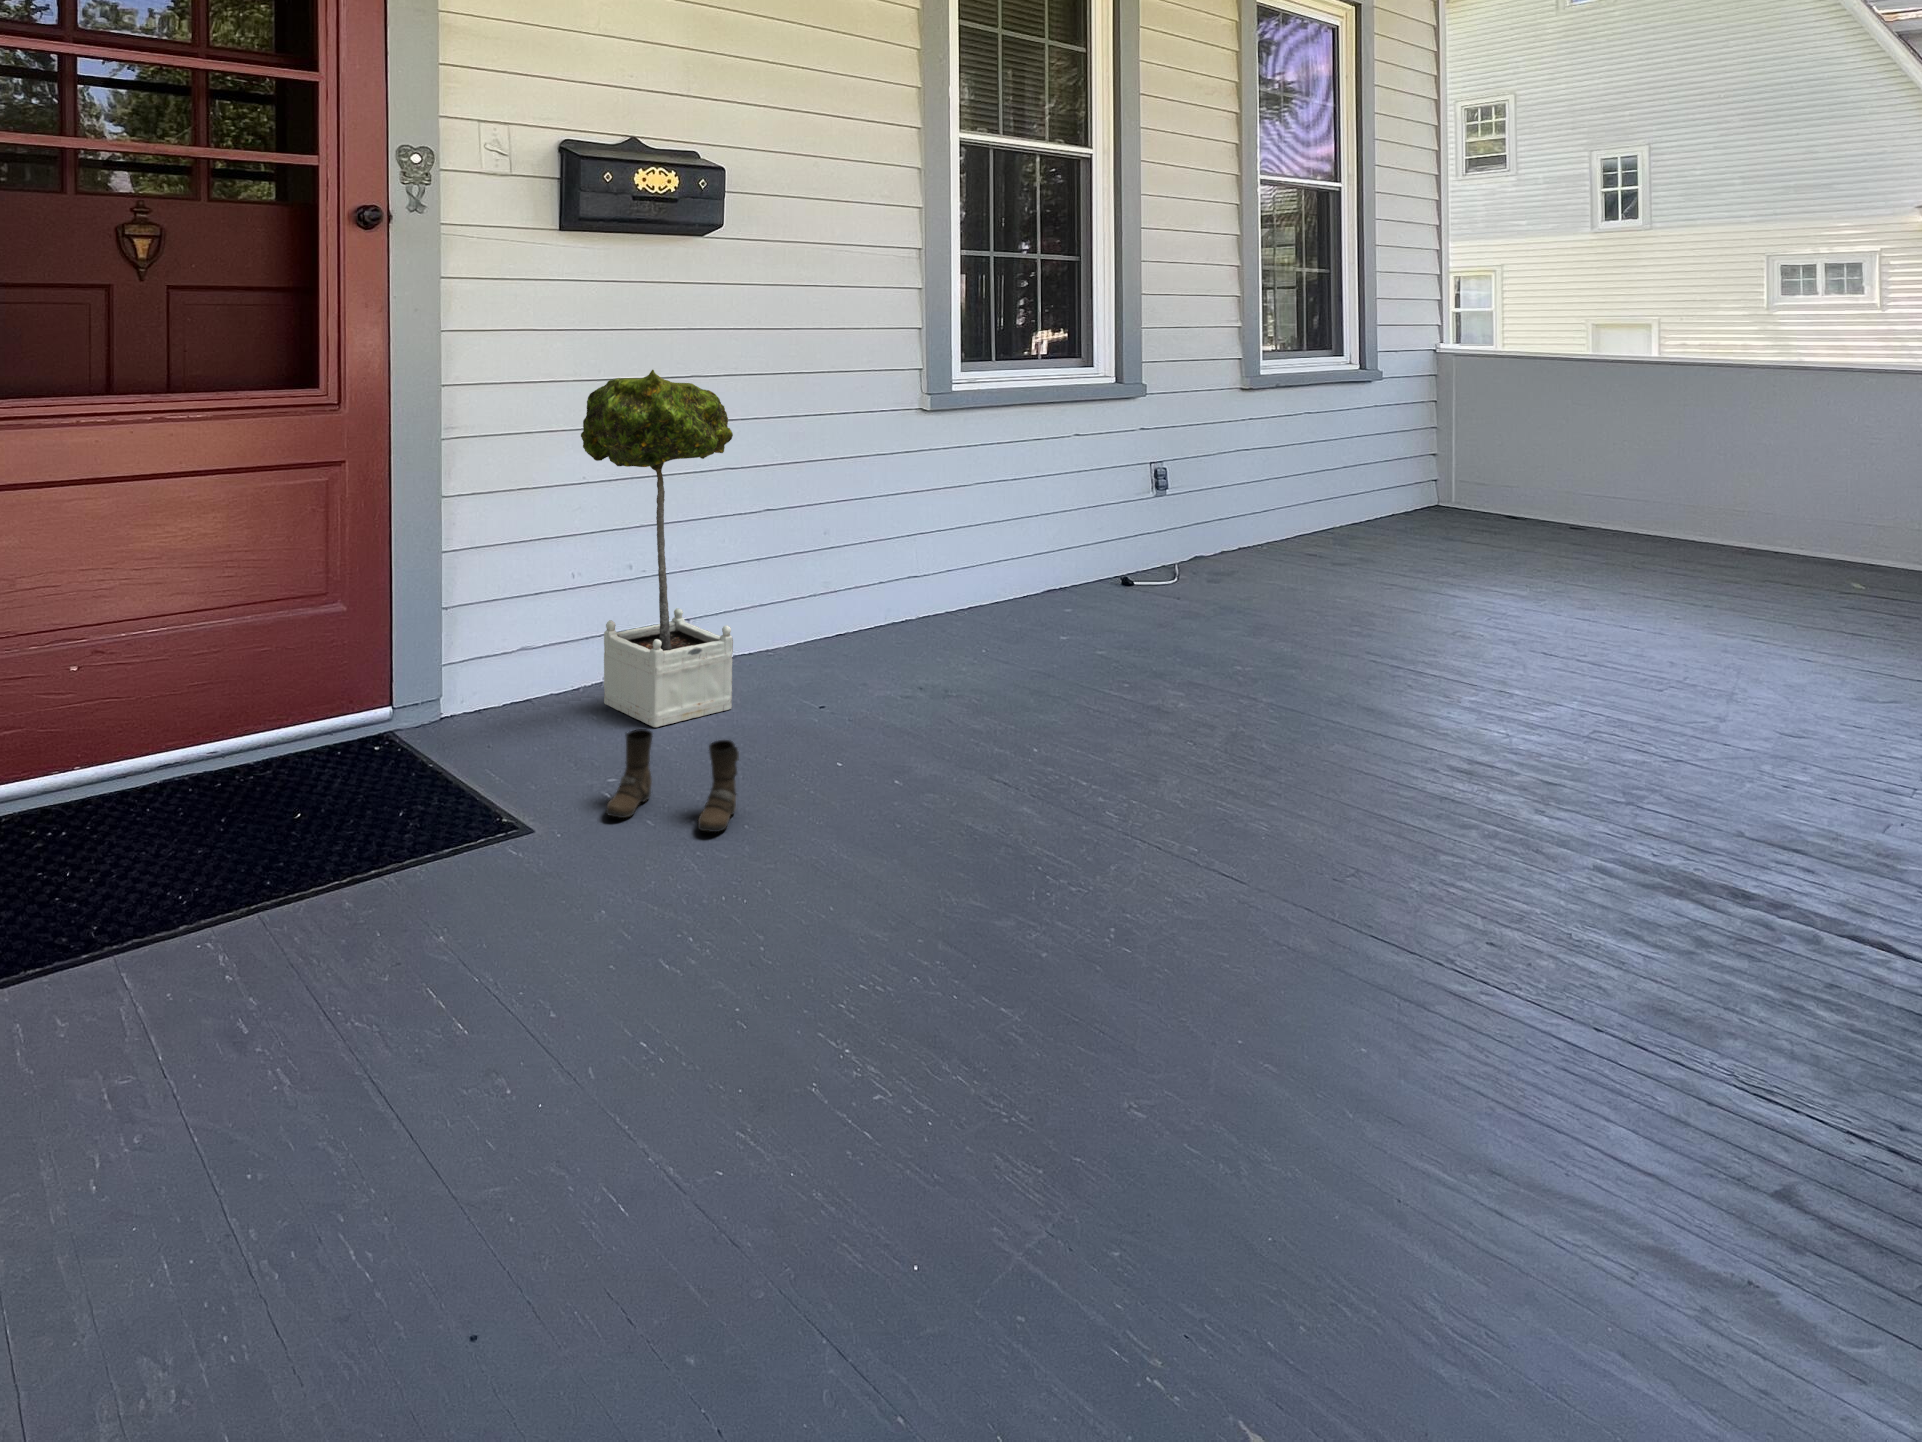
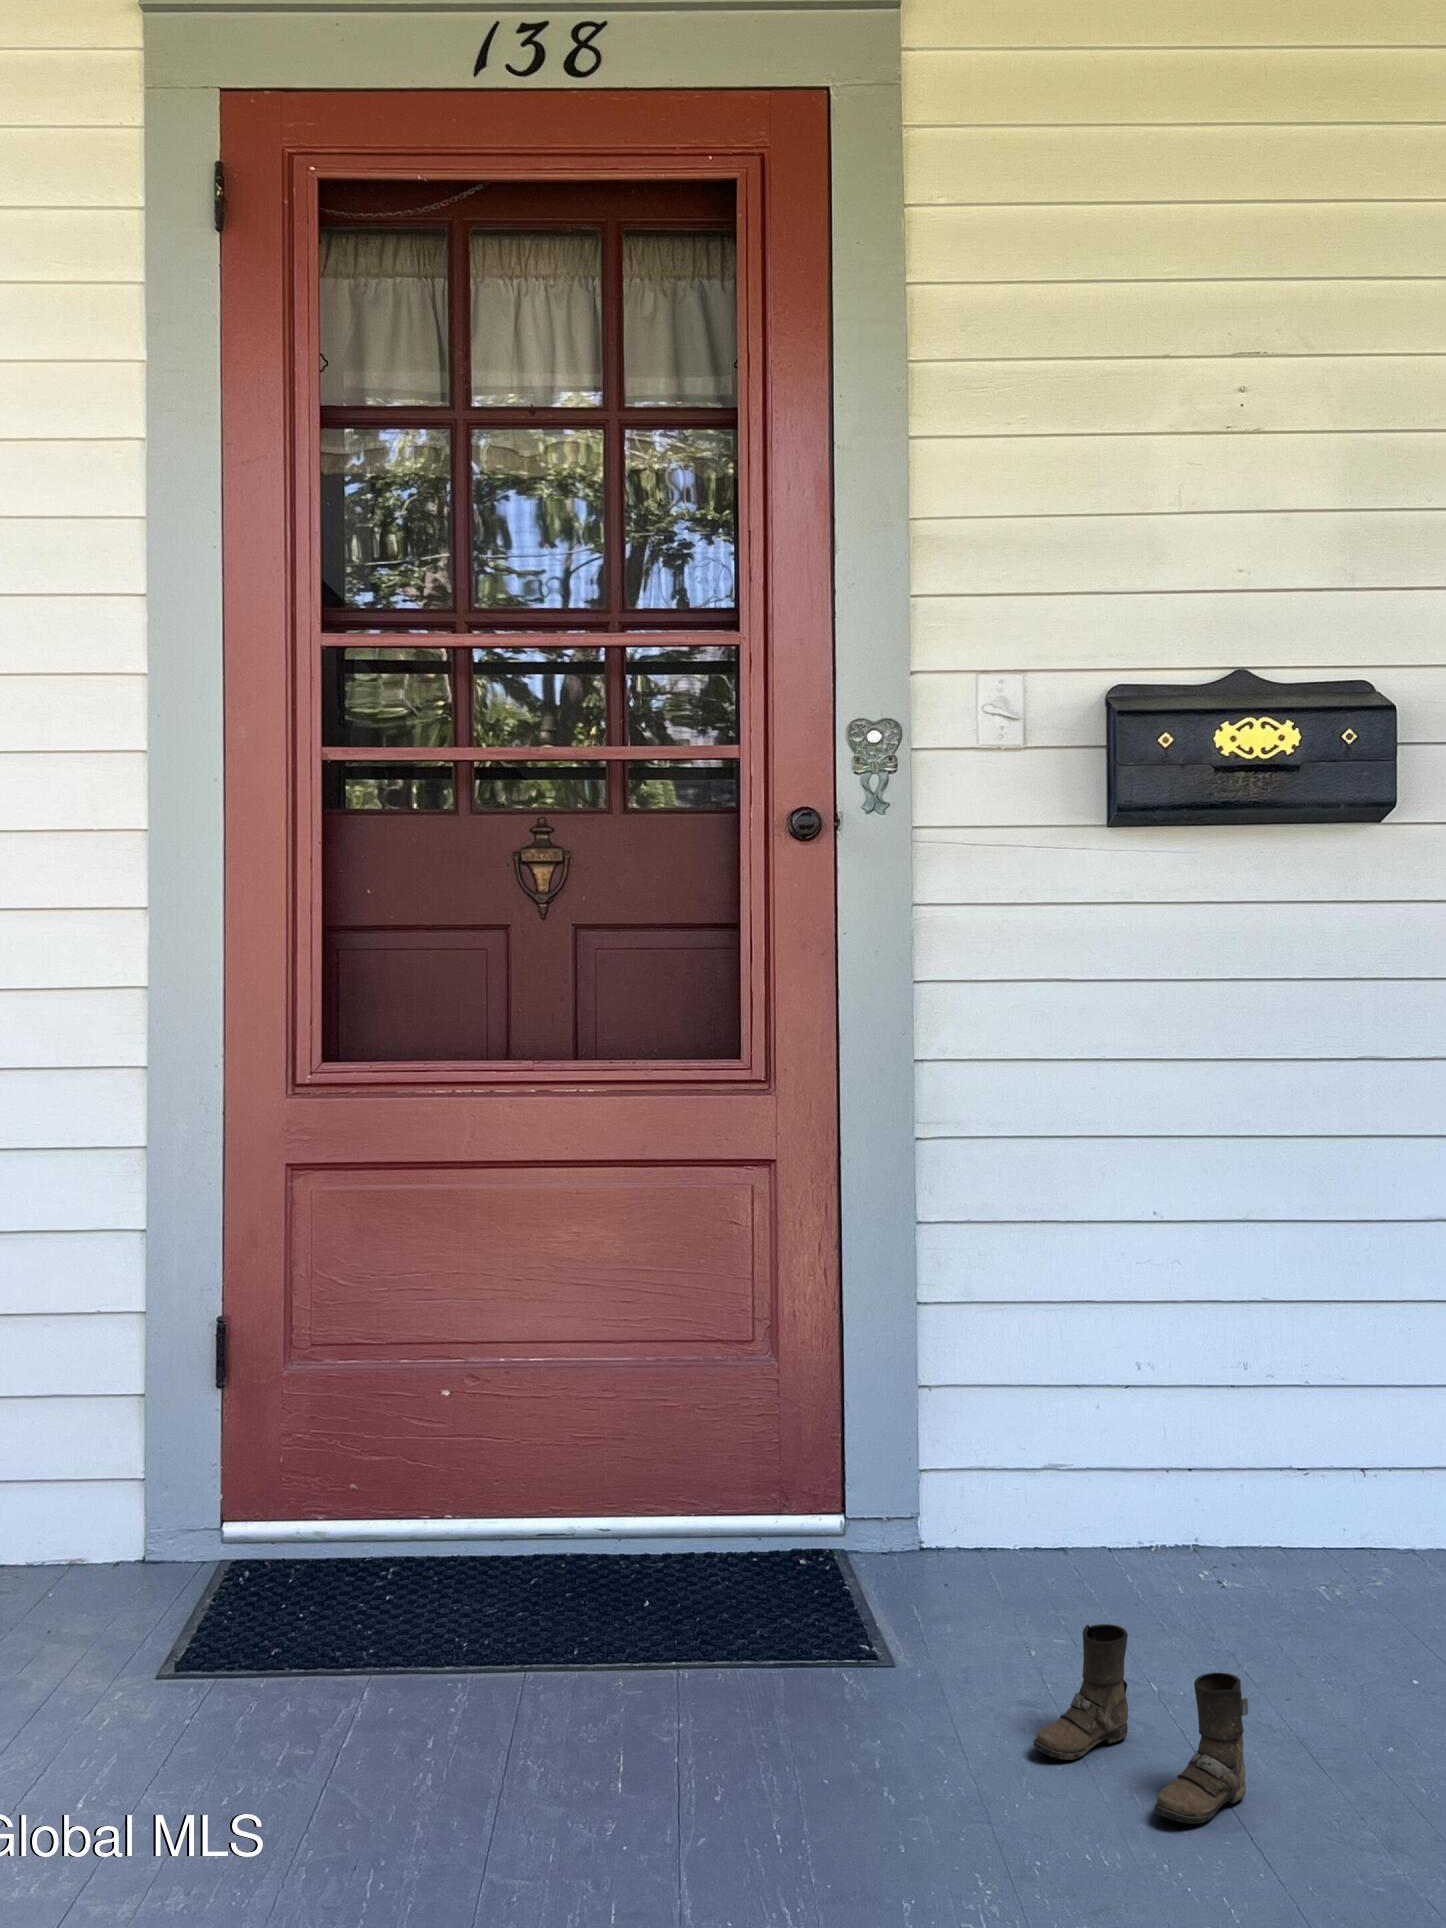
potted tree: present [581,370,733,727] -> none [1124,1048,1376,1630]

